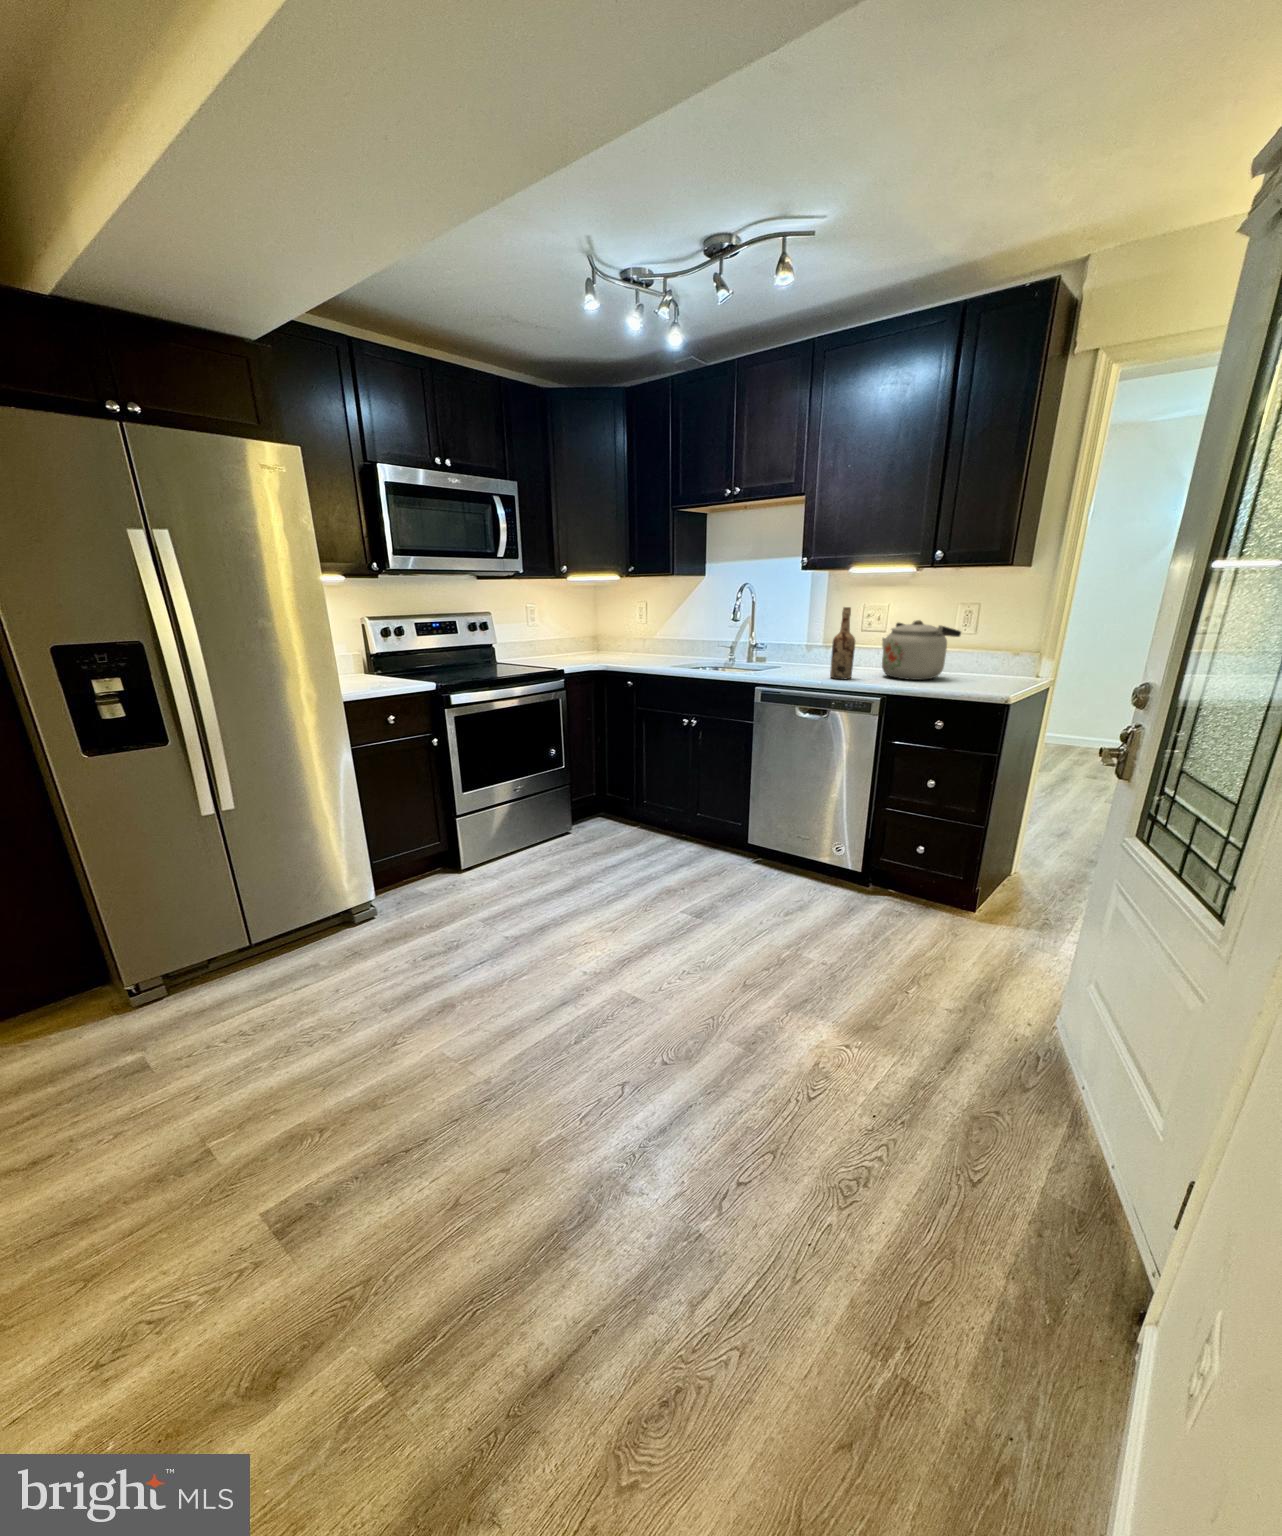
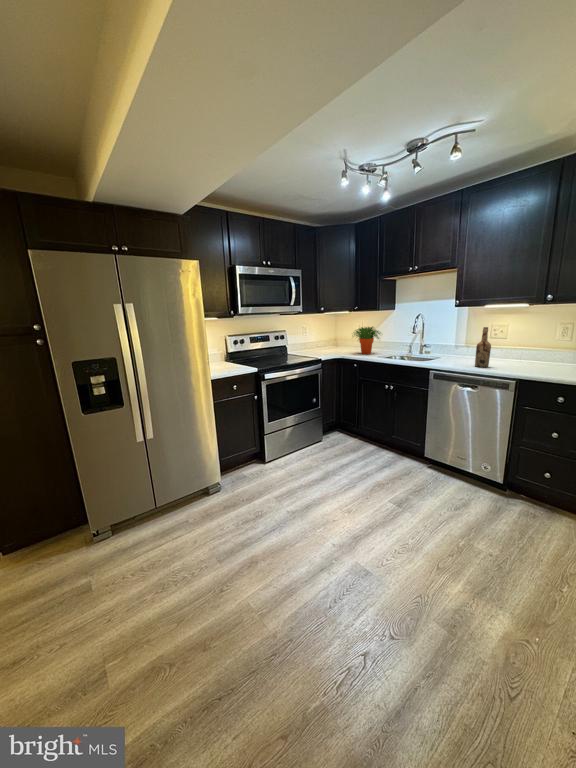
potted plant: none [620,605,682,660] -> present [354,327,380,354]
kettle: present [882,620,961,680] -> none [506,333,561,368]

